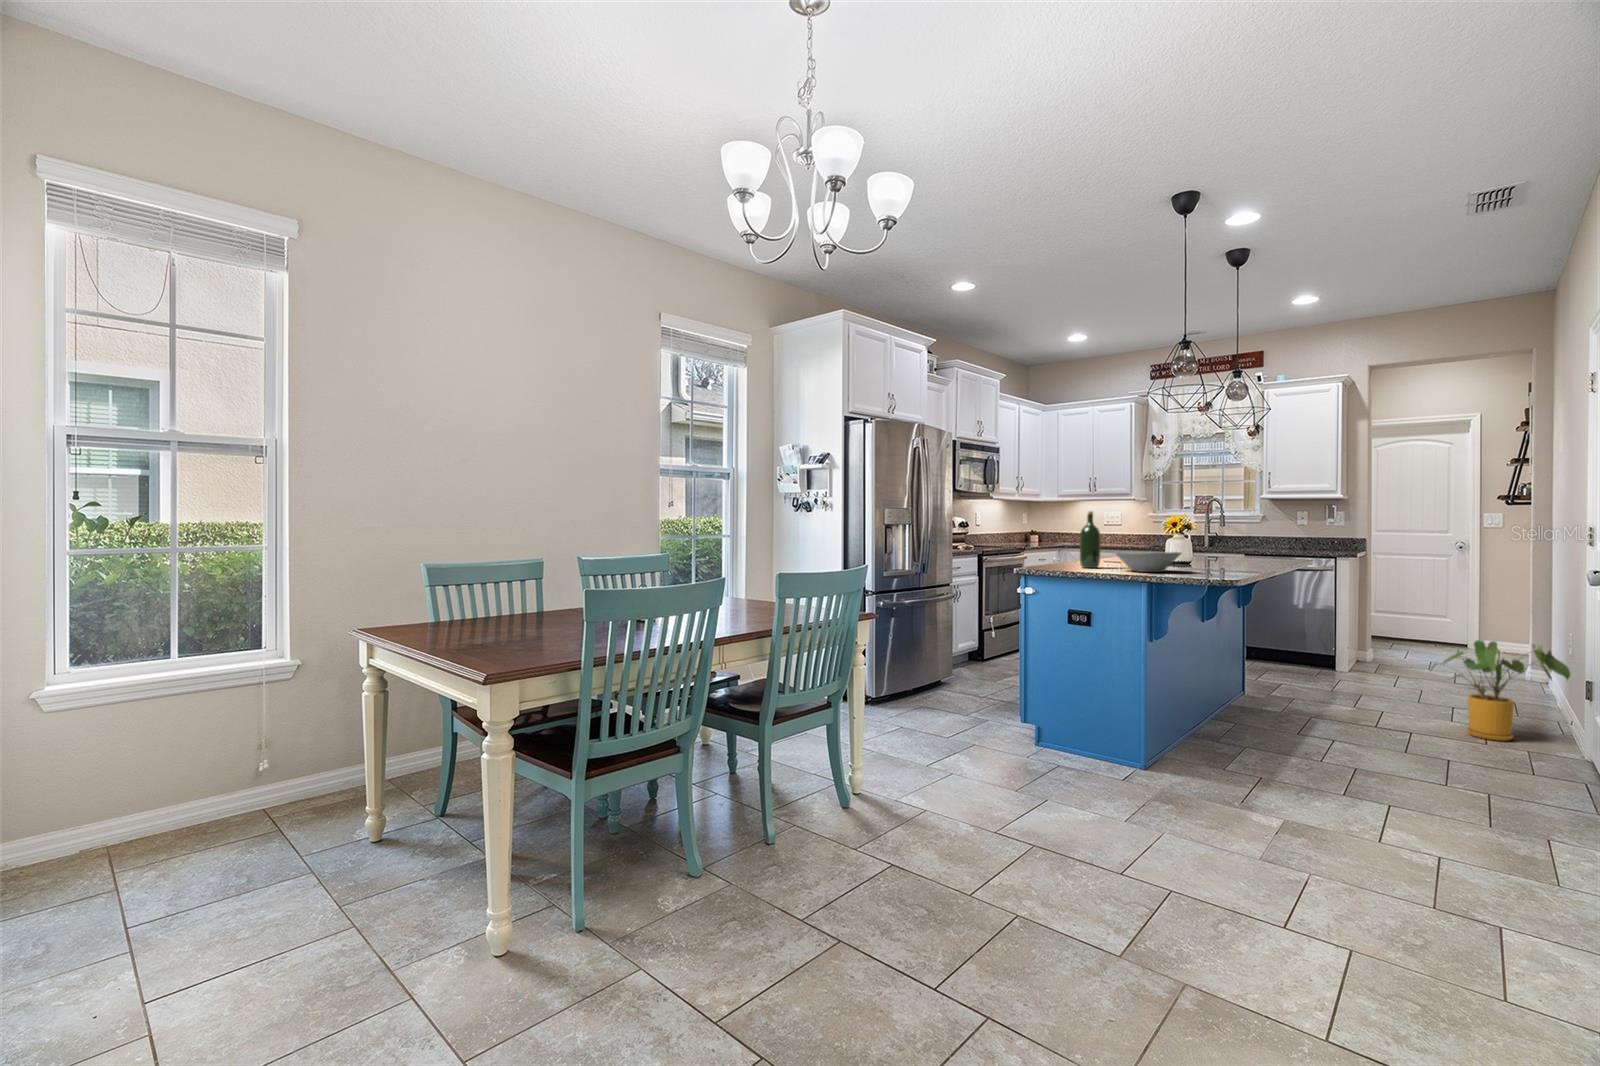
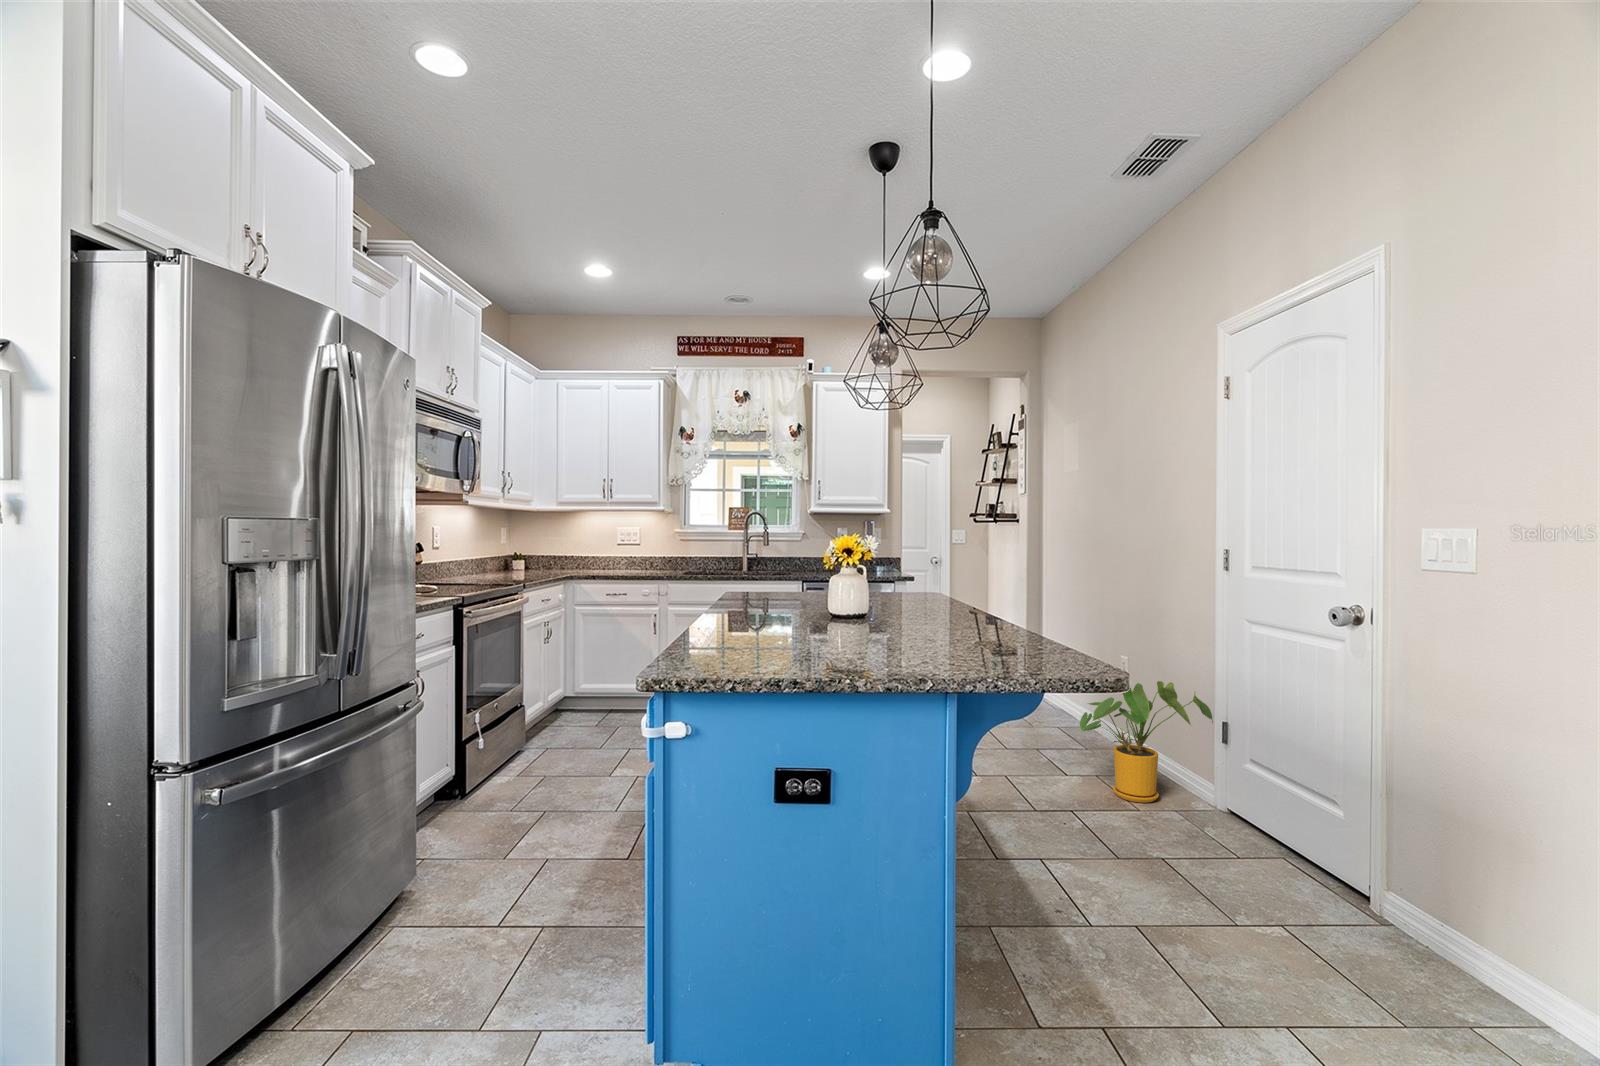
wine bottle: present [1080,511,1101,568] -> none [765,530,807,654]
bowl: present [1115,551,1182,572] -> none [859,612,992,663]

